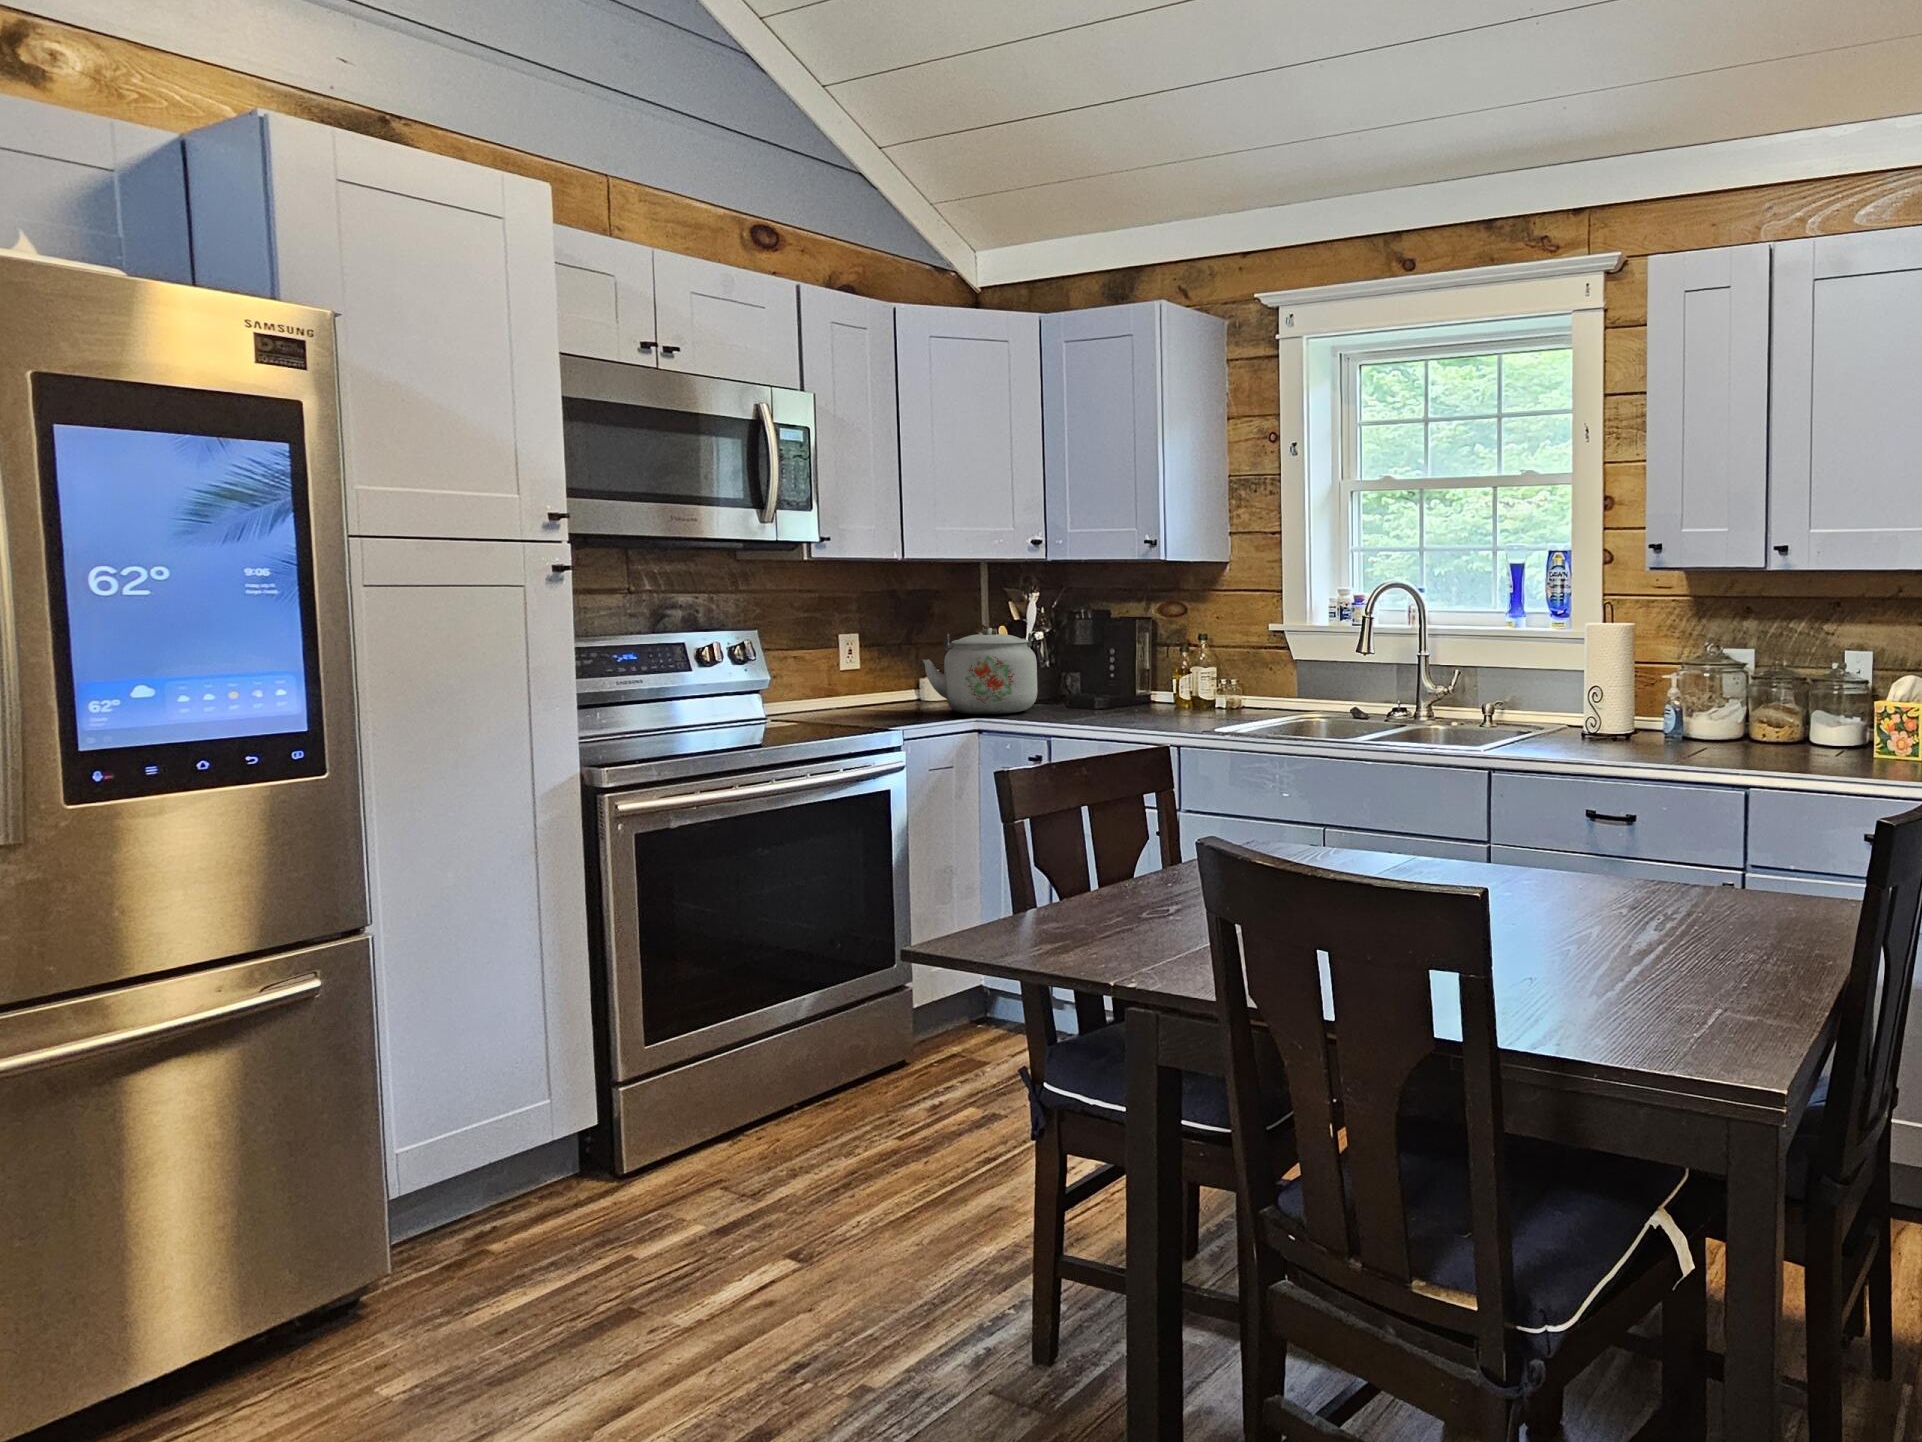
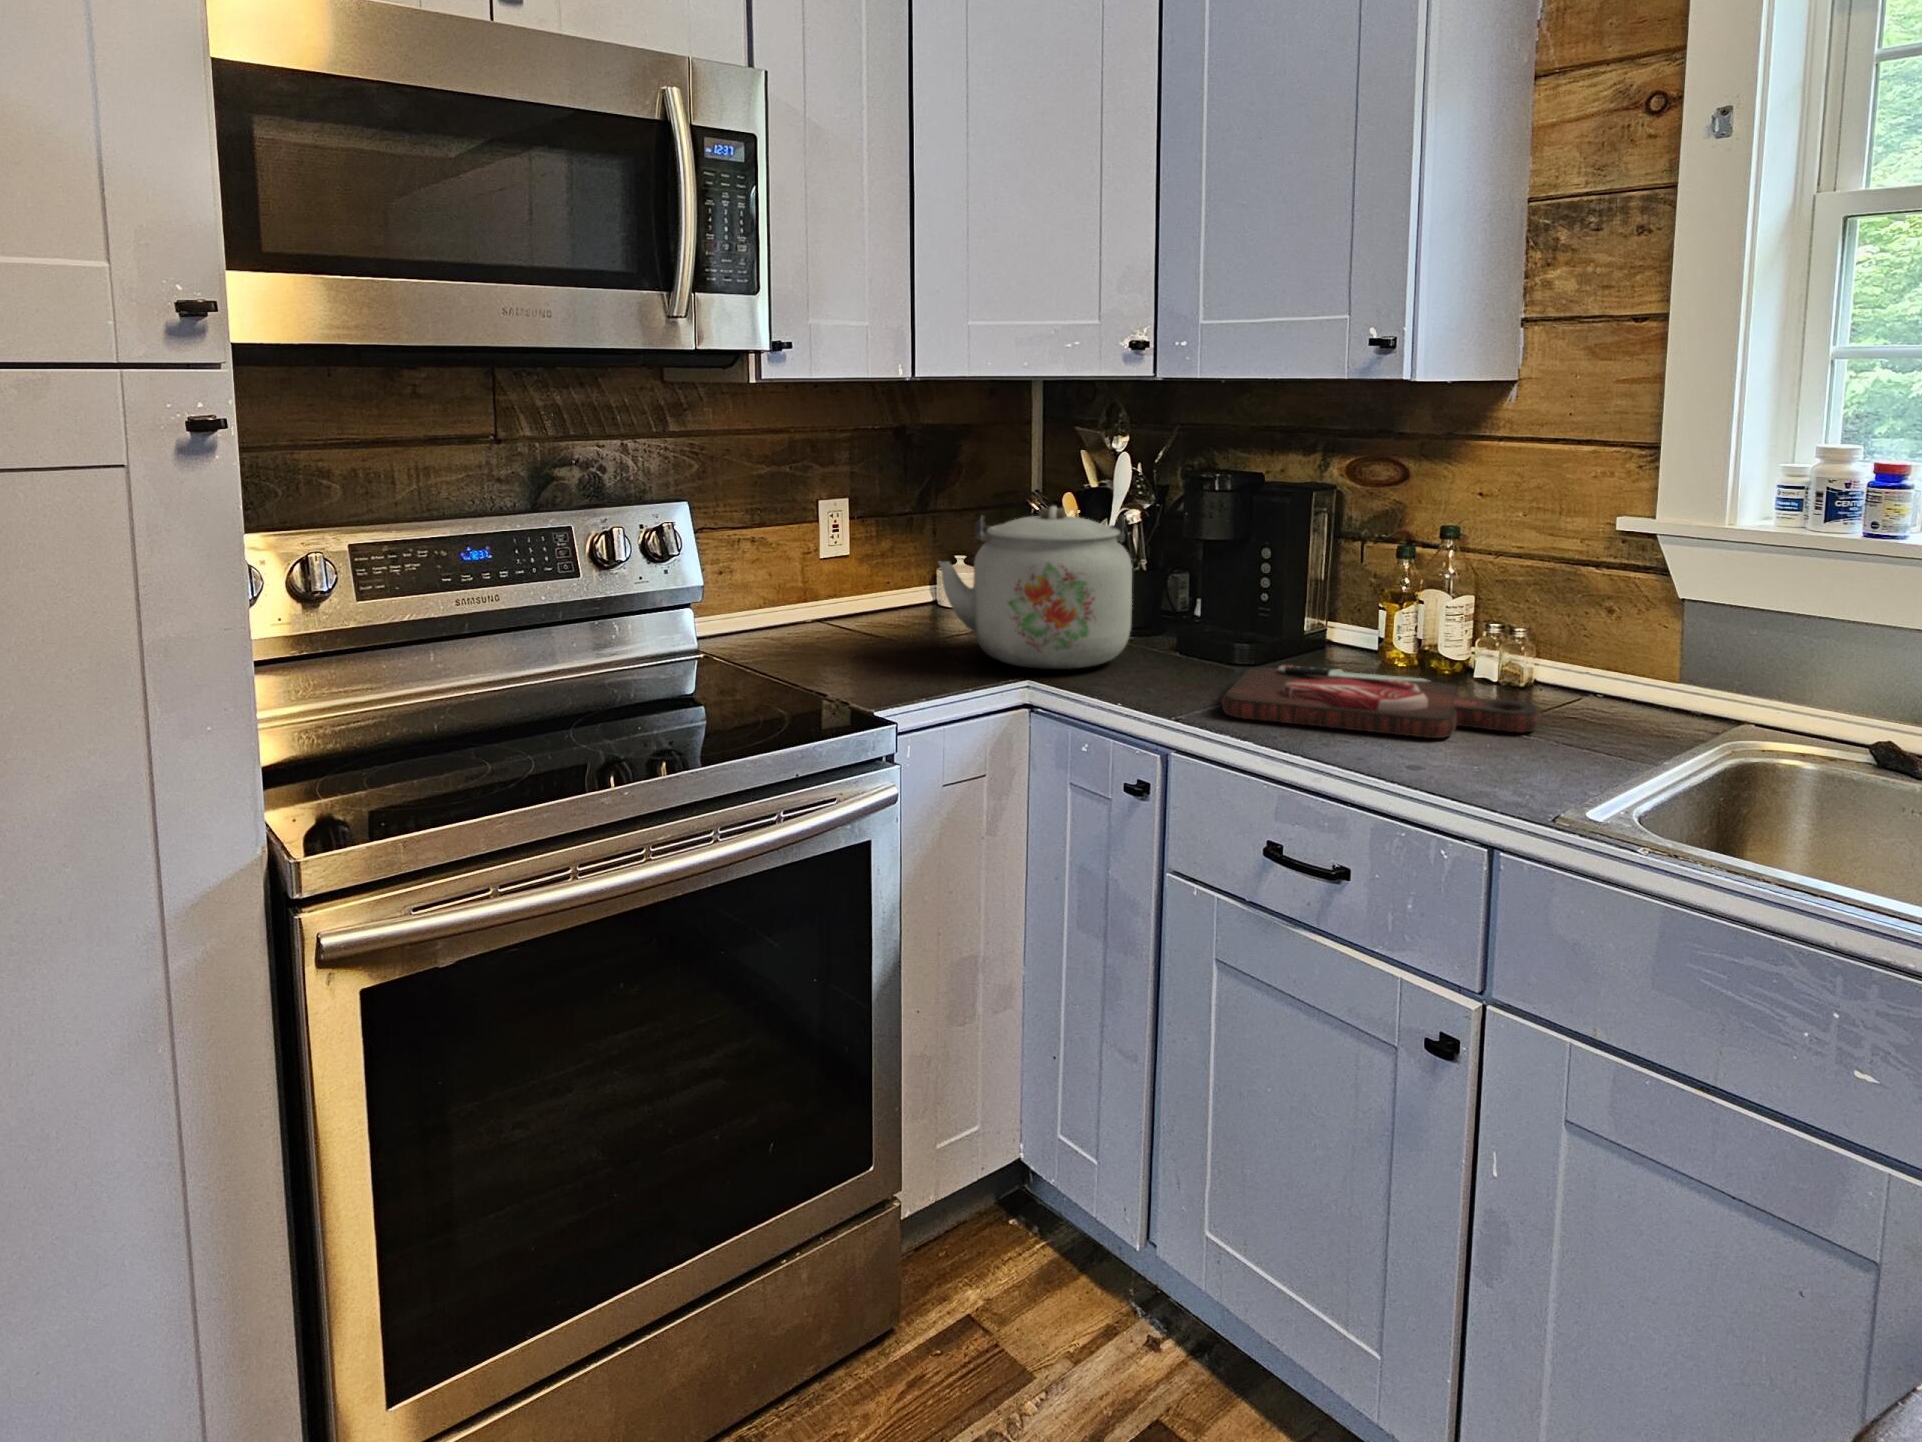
cutting board: none [1079,699,1228,722] -> present [1222,665,1540,738]

